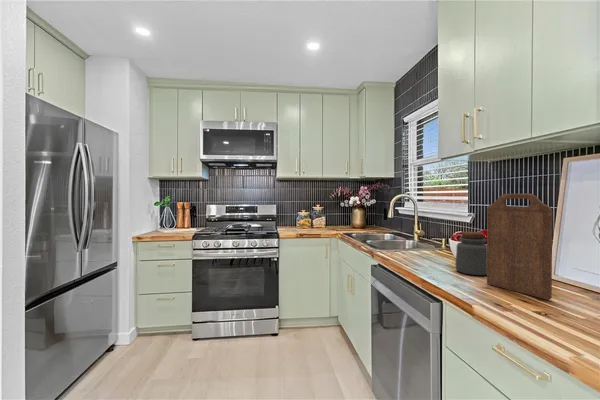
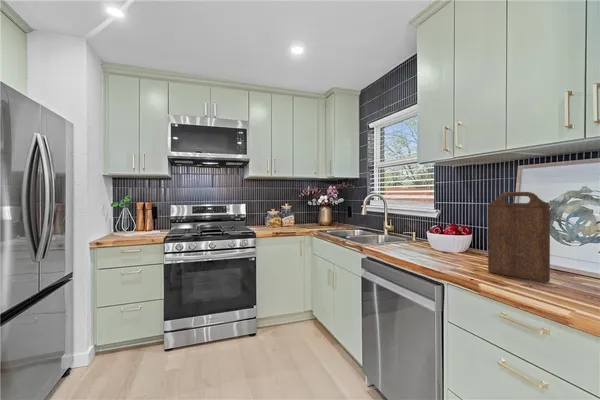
jar: present [456,232,487,275] -> none [451,226,482,265]

